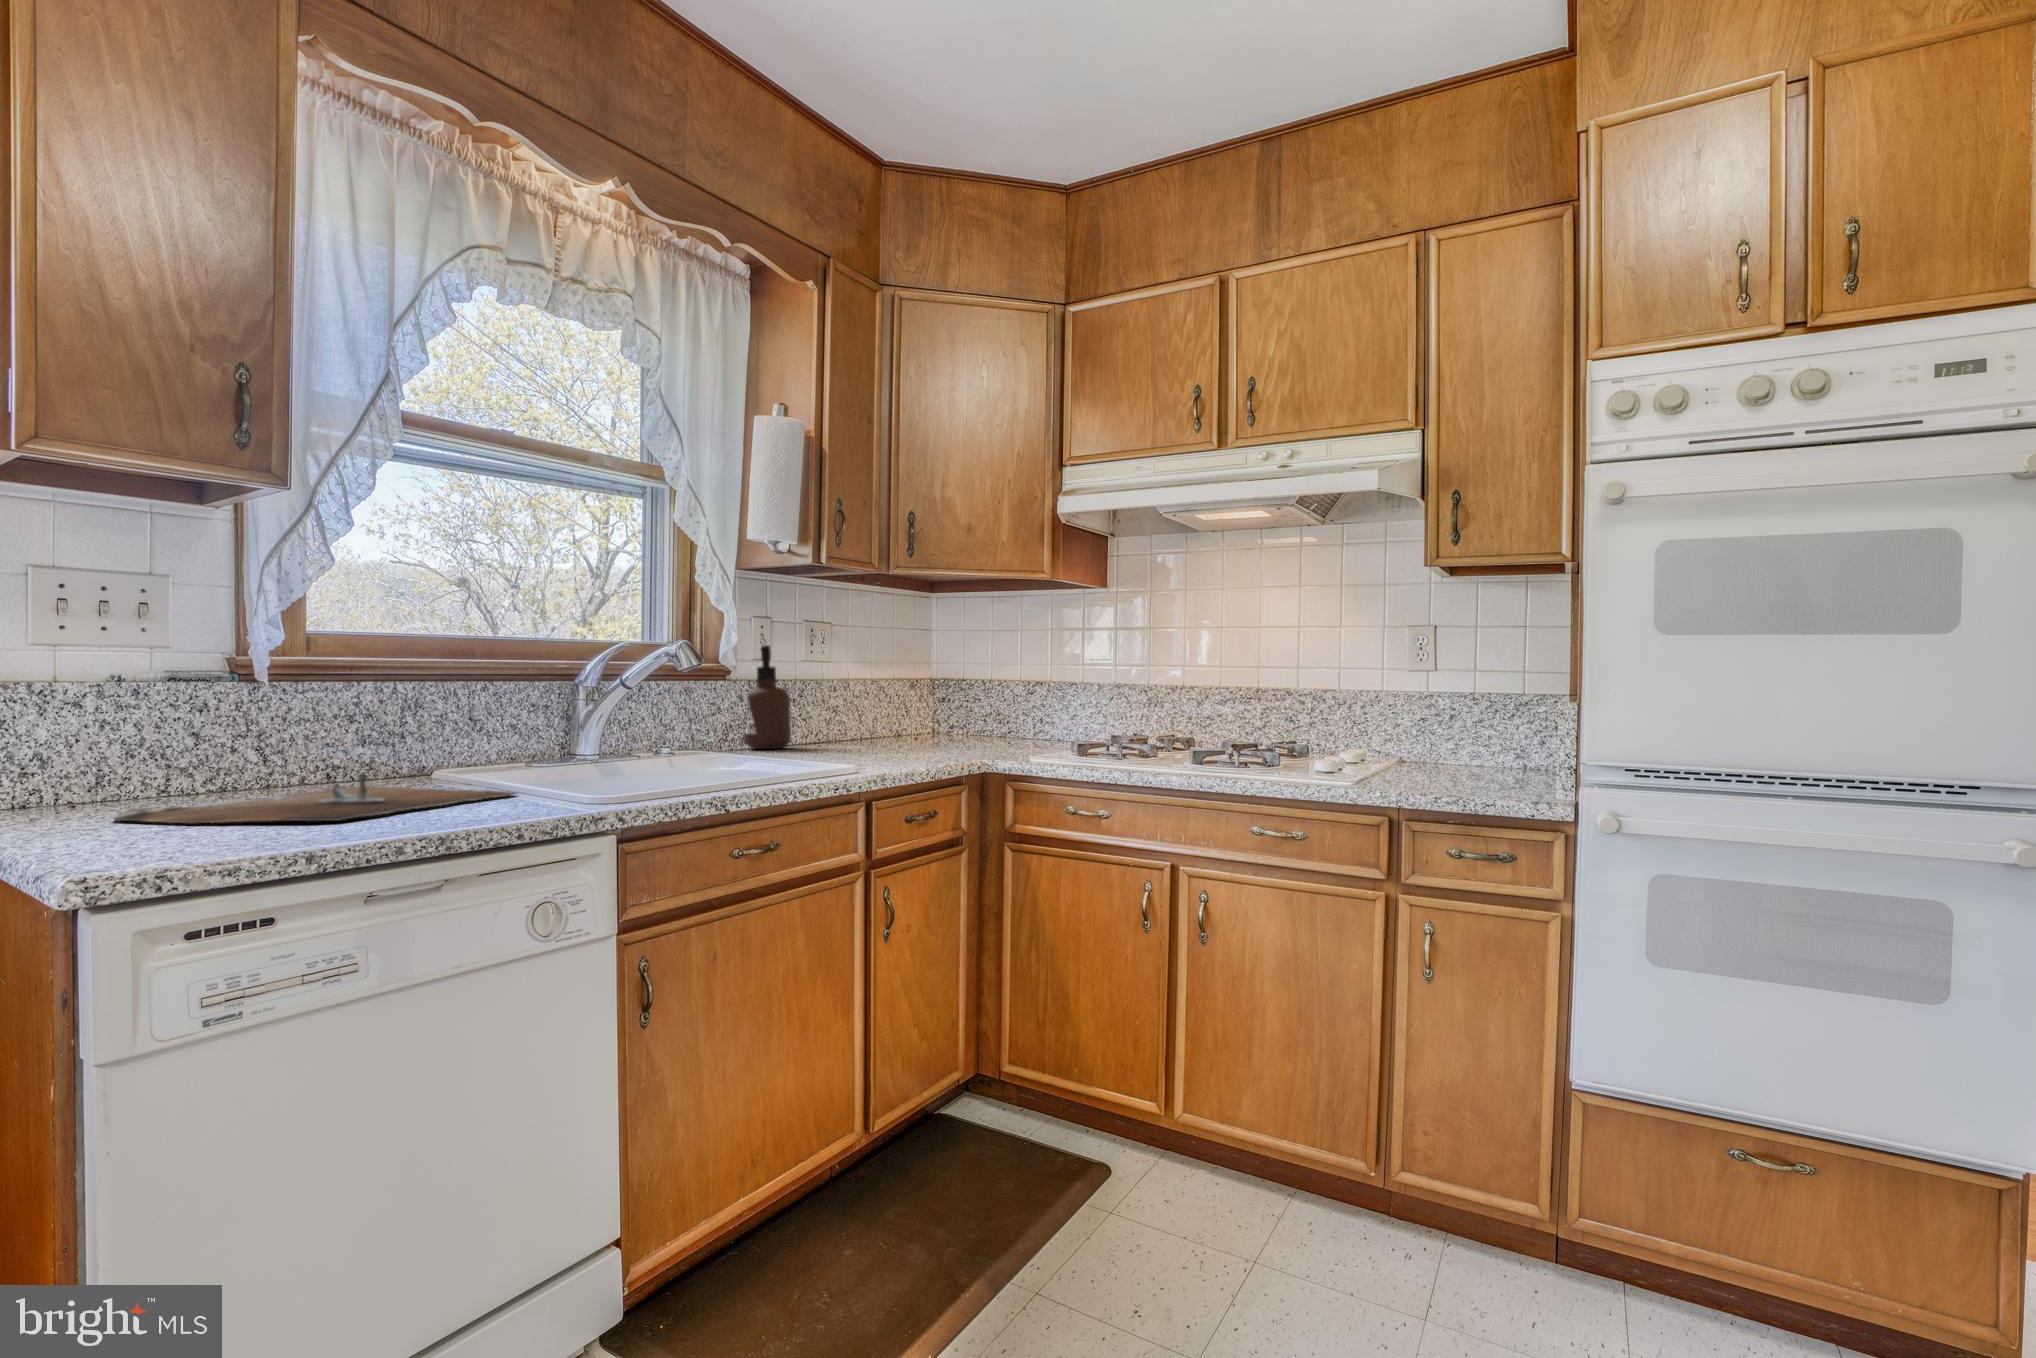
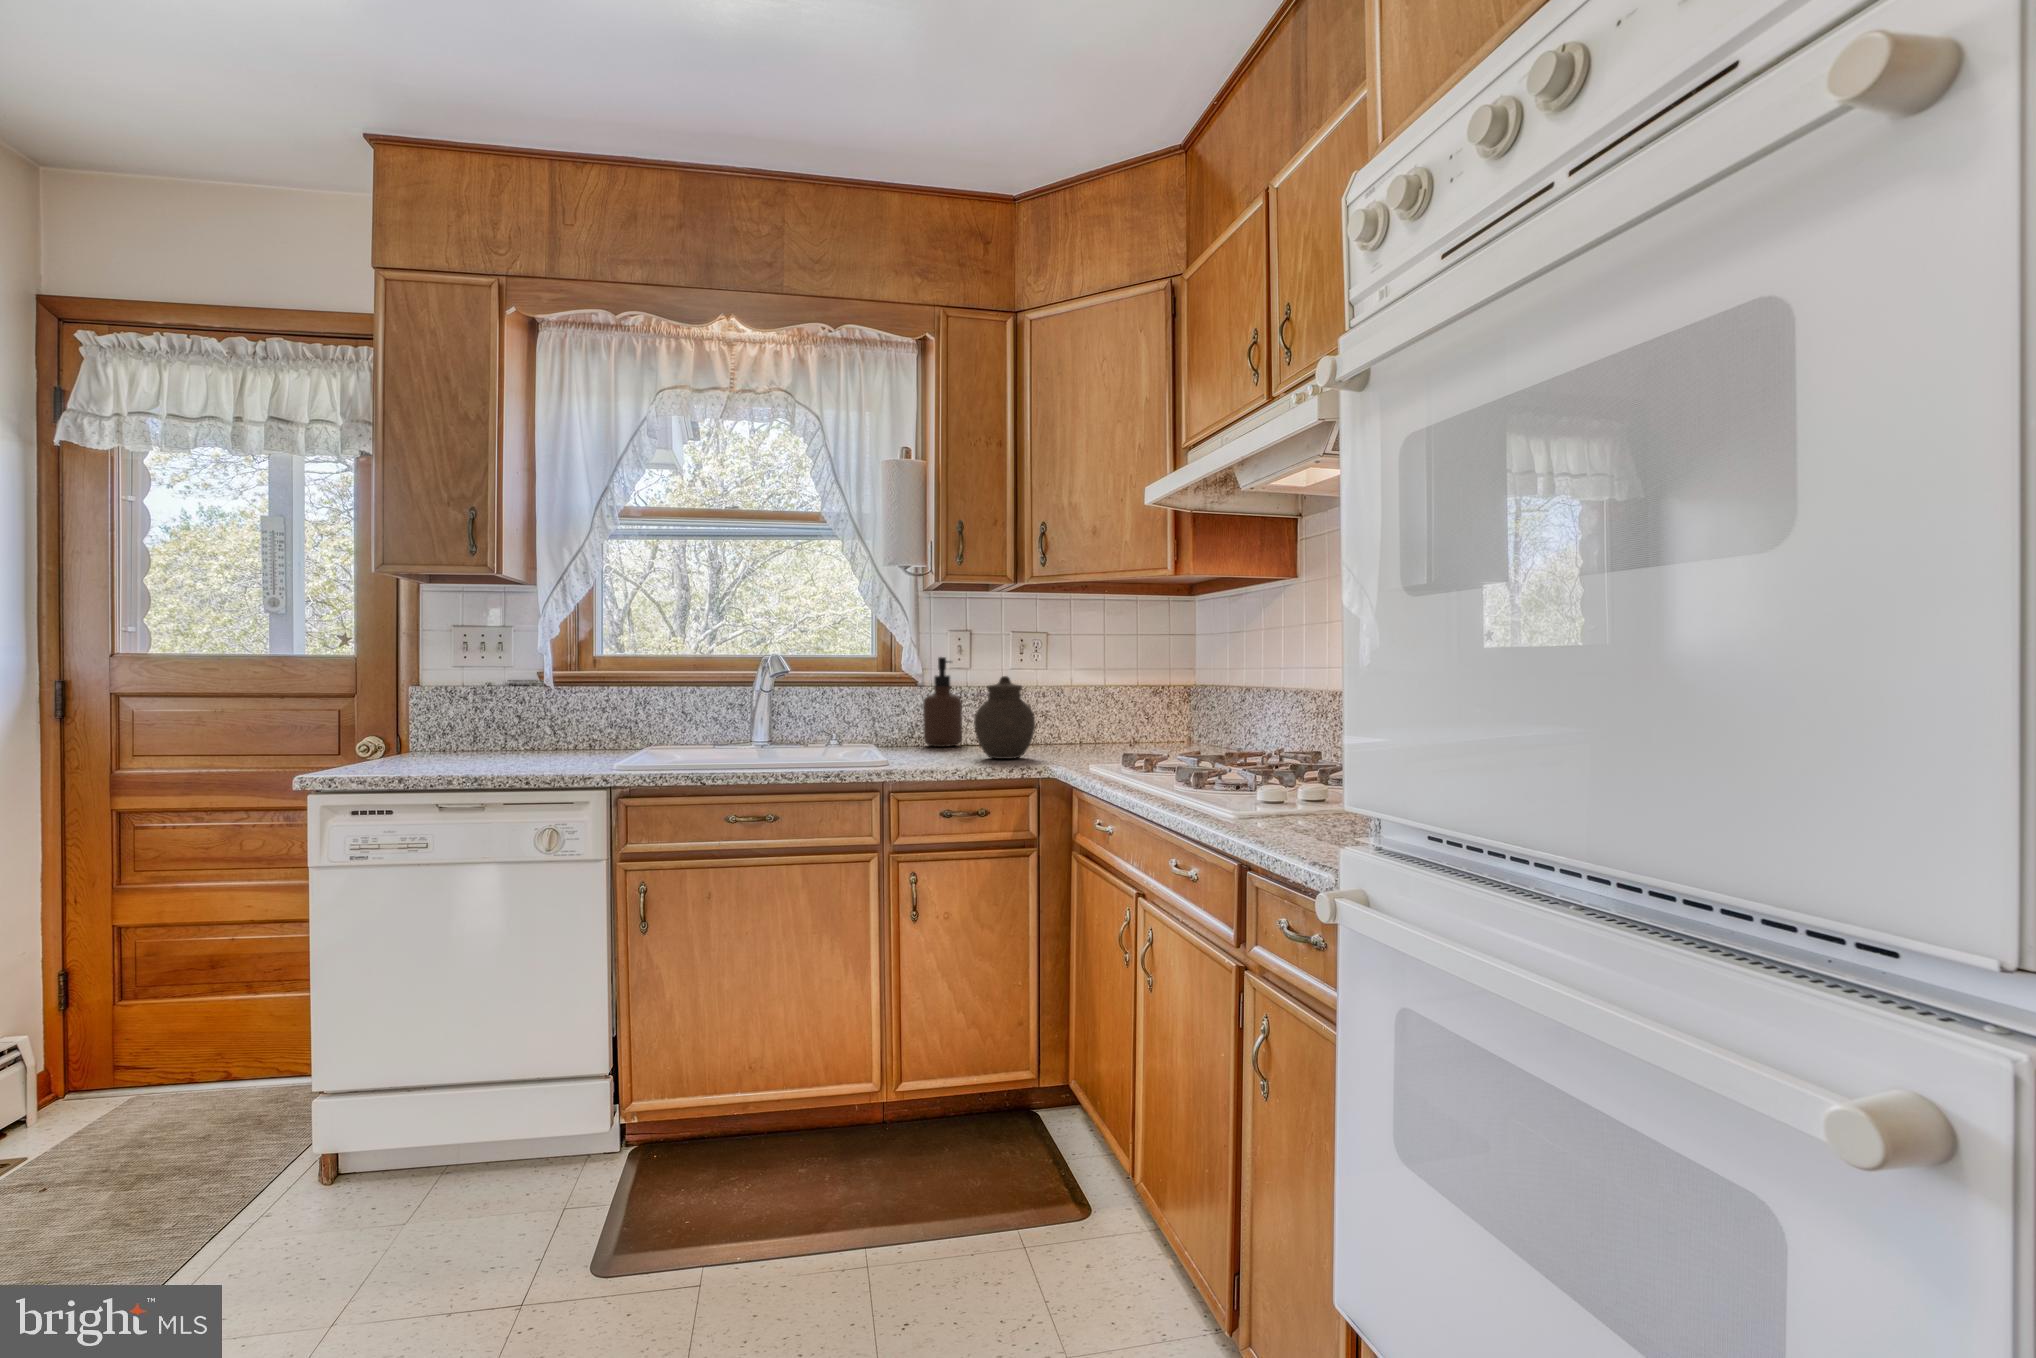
jar: none [897,662,960,749] -> present [974,676,1035,759]
cutting board: present [114,772,516,824] -> none [404,746,588,774]

